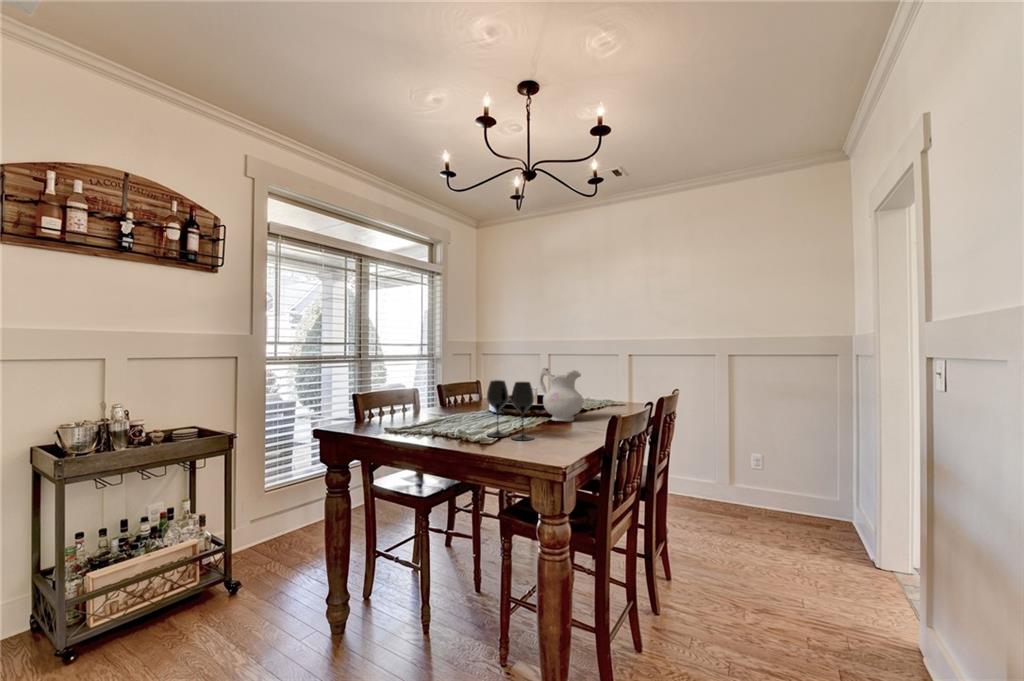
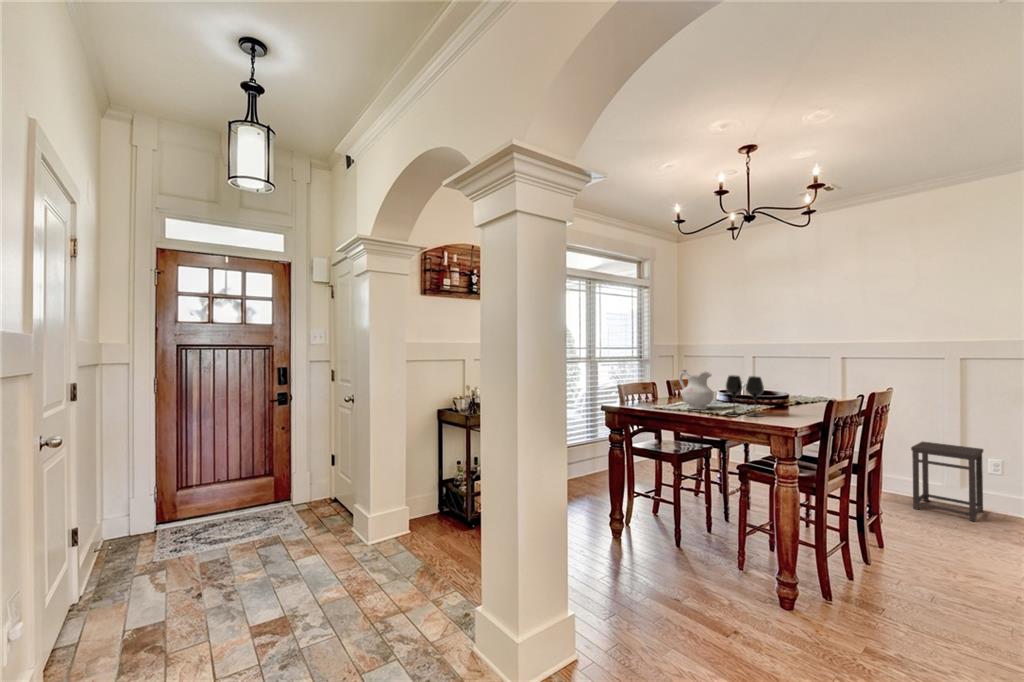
ceramic pitcher: present [539,368,583,422] -> present [679,370,714,410]
side table: none [688,438,745,520] -> present [911,442,983,521]

